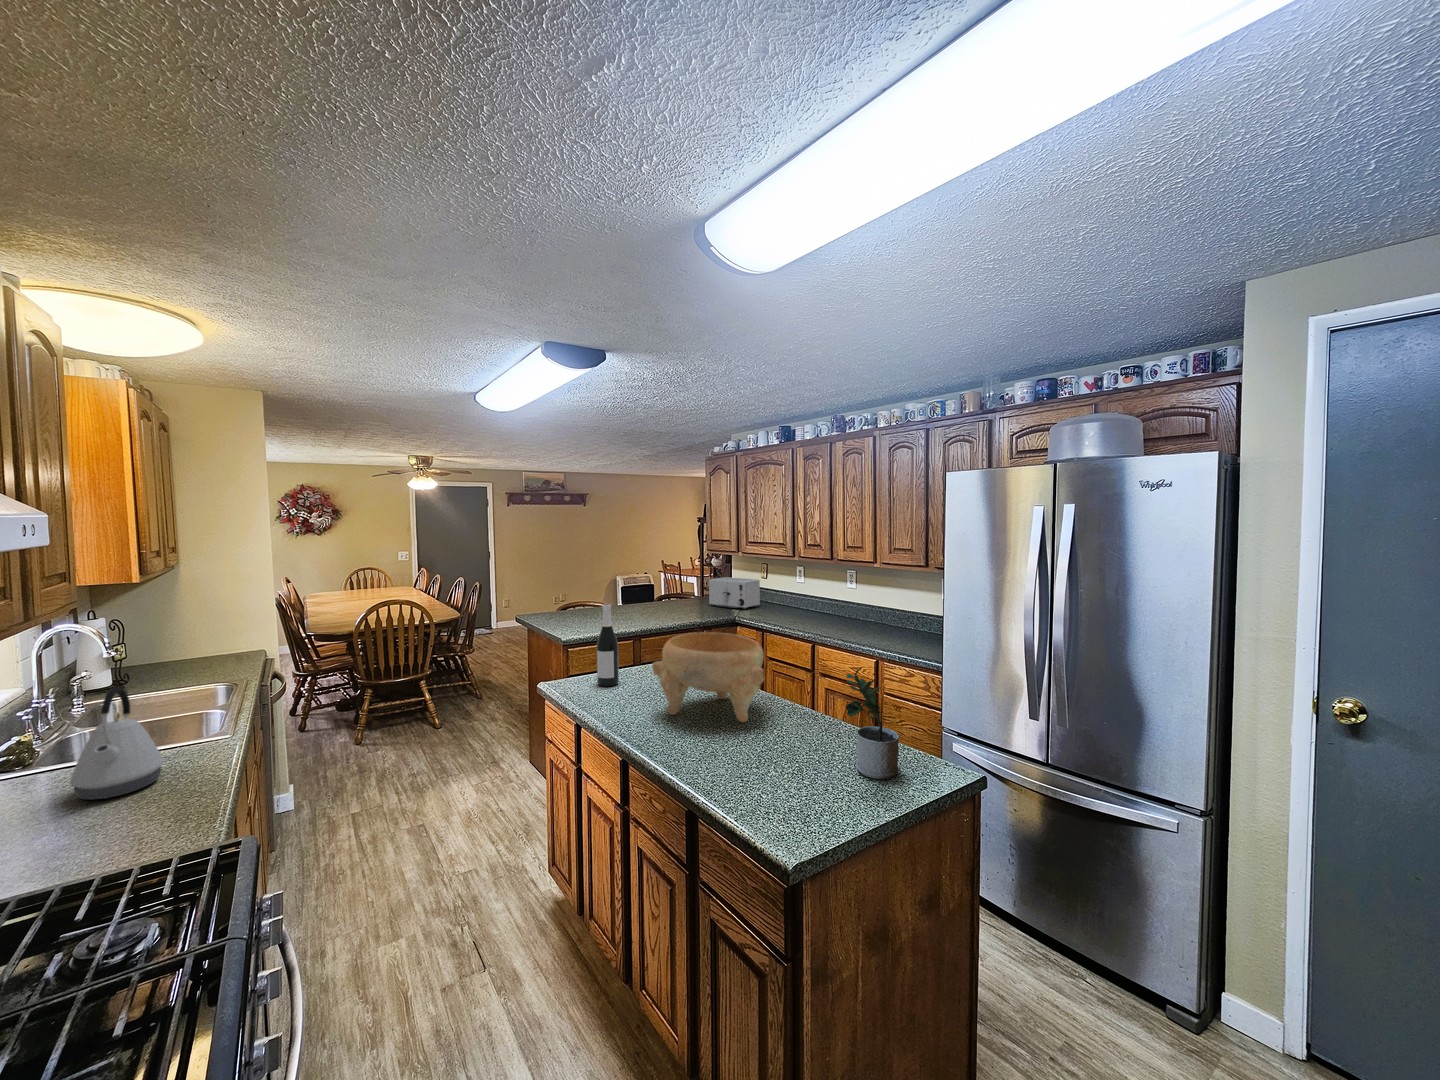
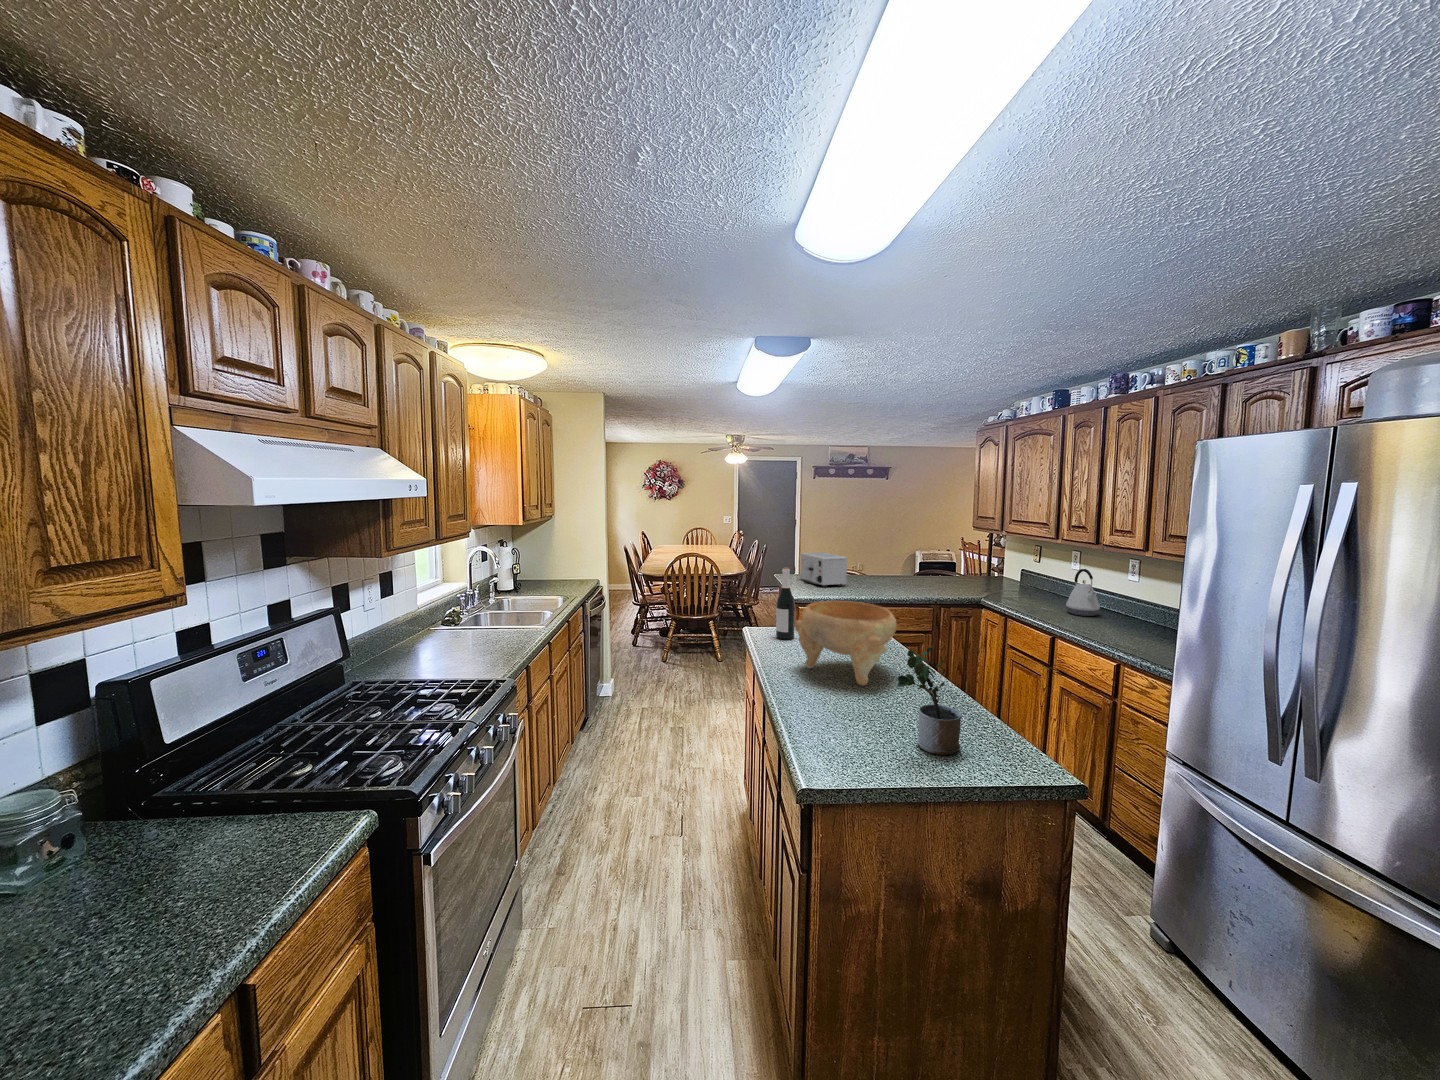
toaster: present [709,577,760,609] -> present [801,552,847,587]
kettle: present [70,687,164,799] -> present [1066,569,1100,616]

